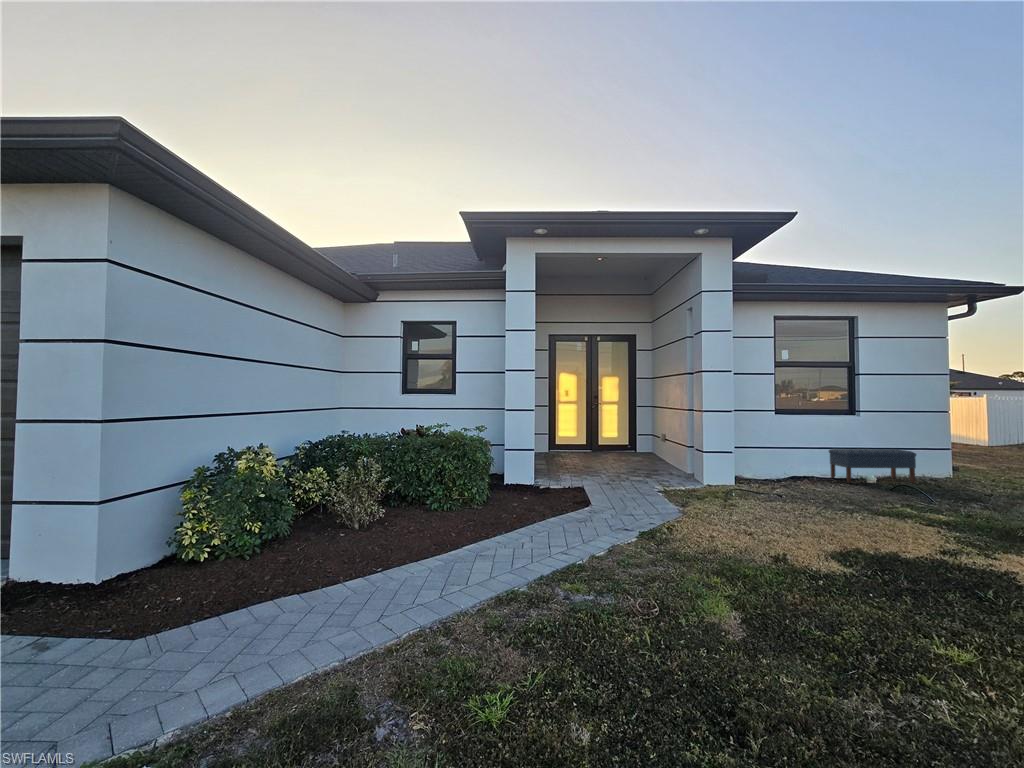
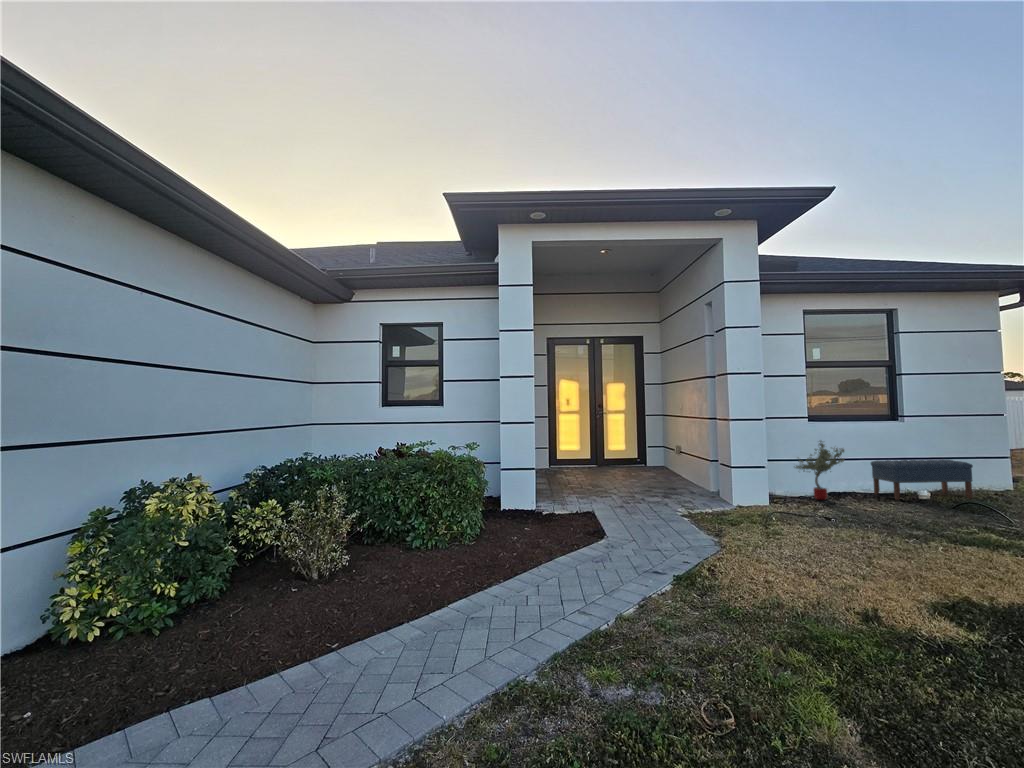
potted tree: none [759,430,805,482] -> present [795,441,844,500]

